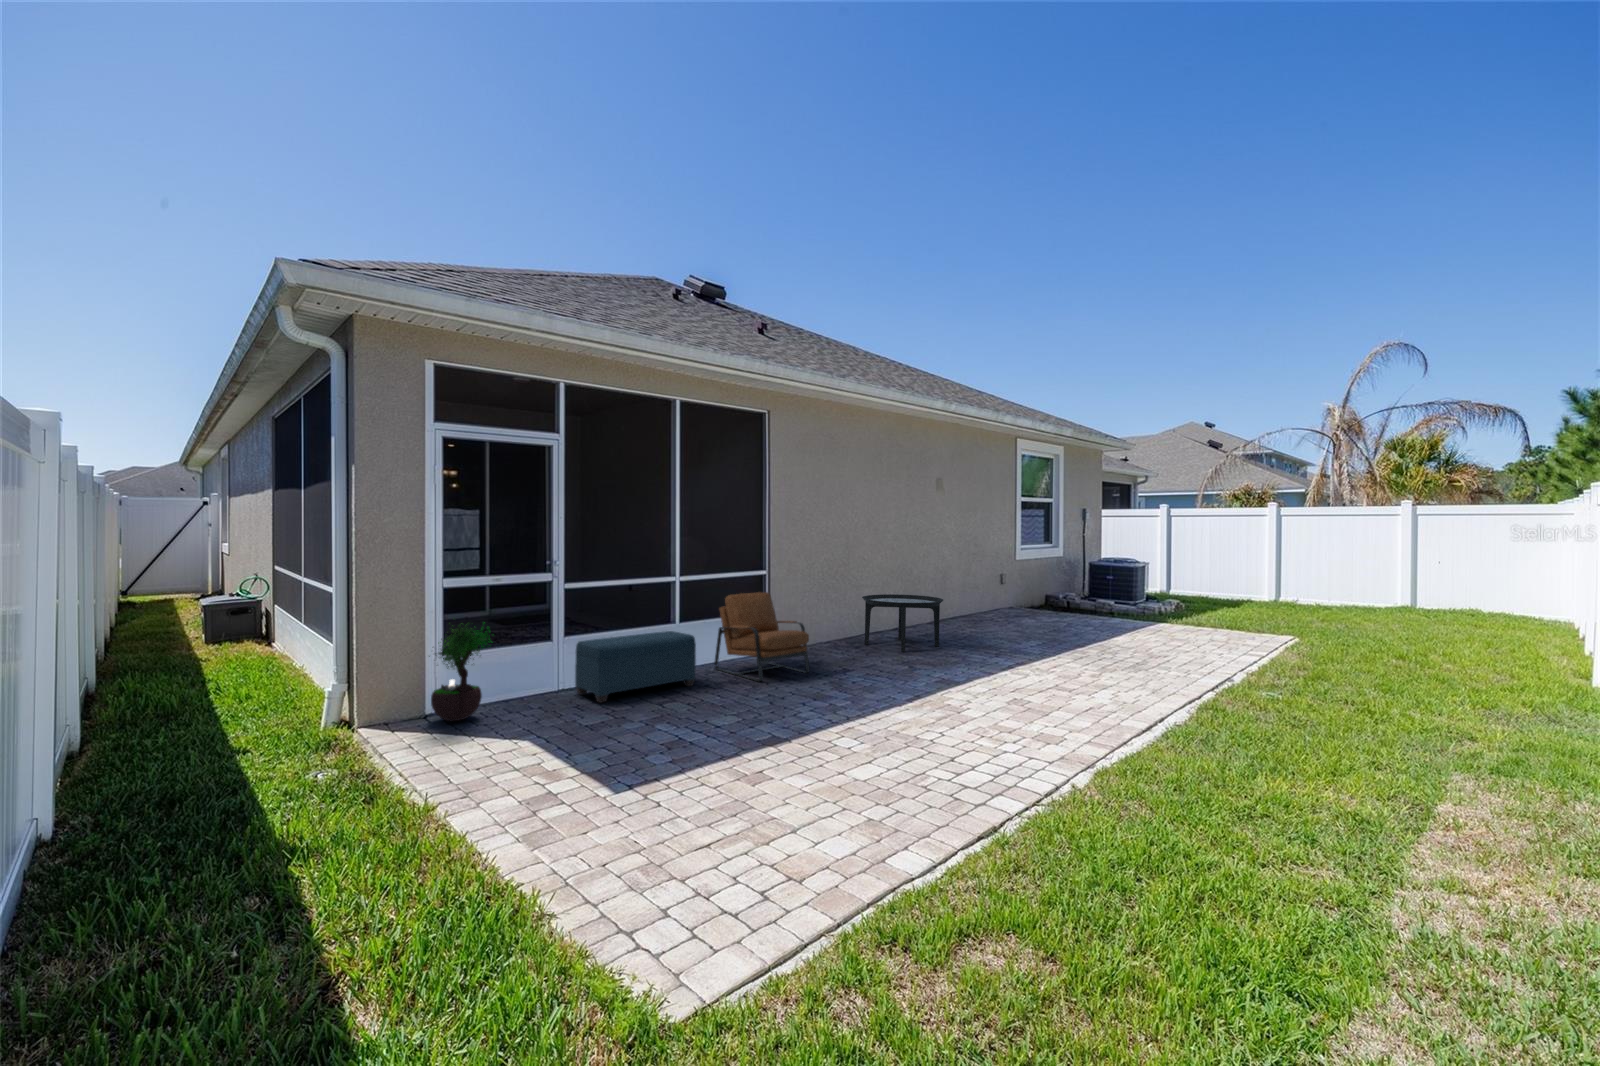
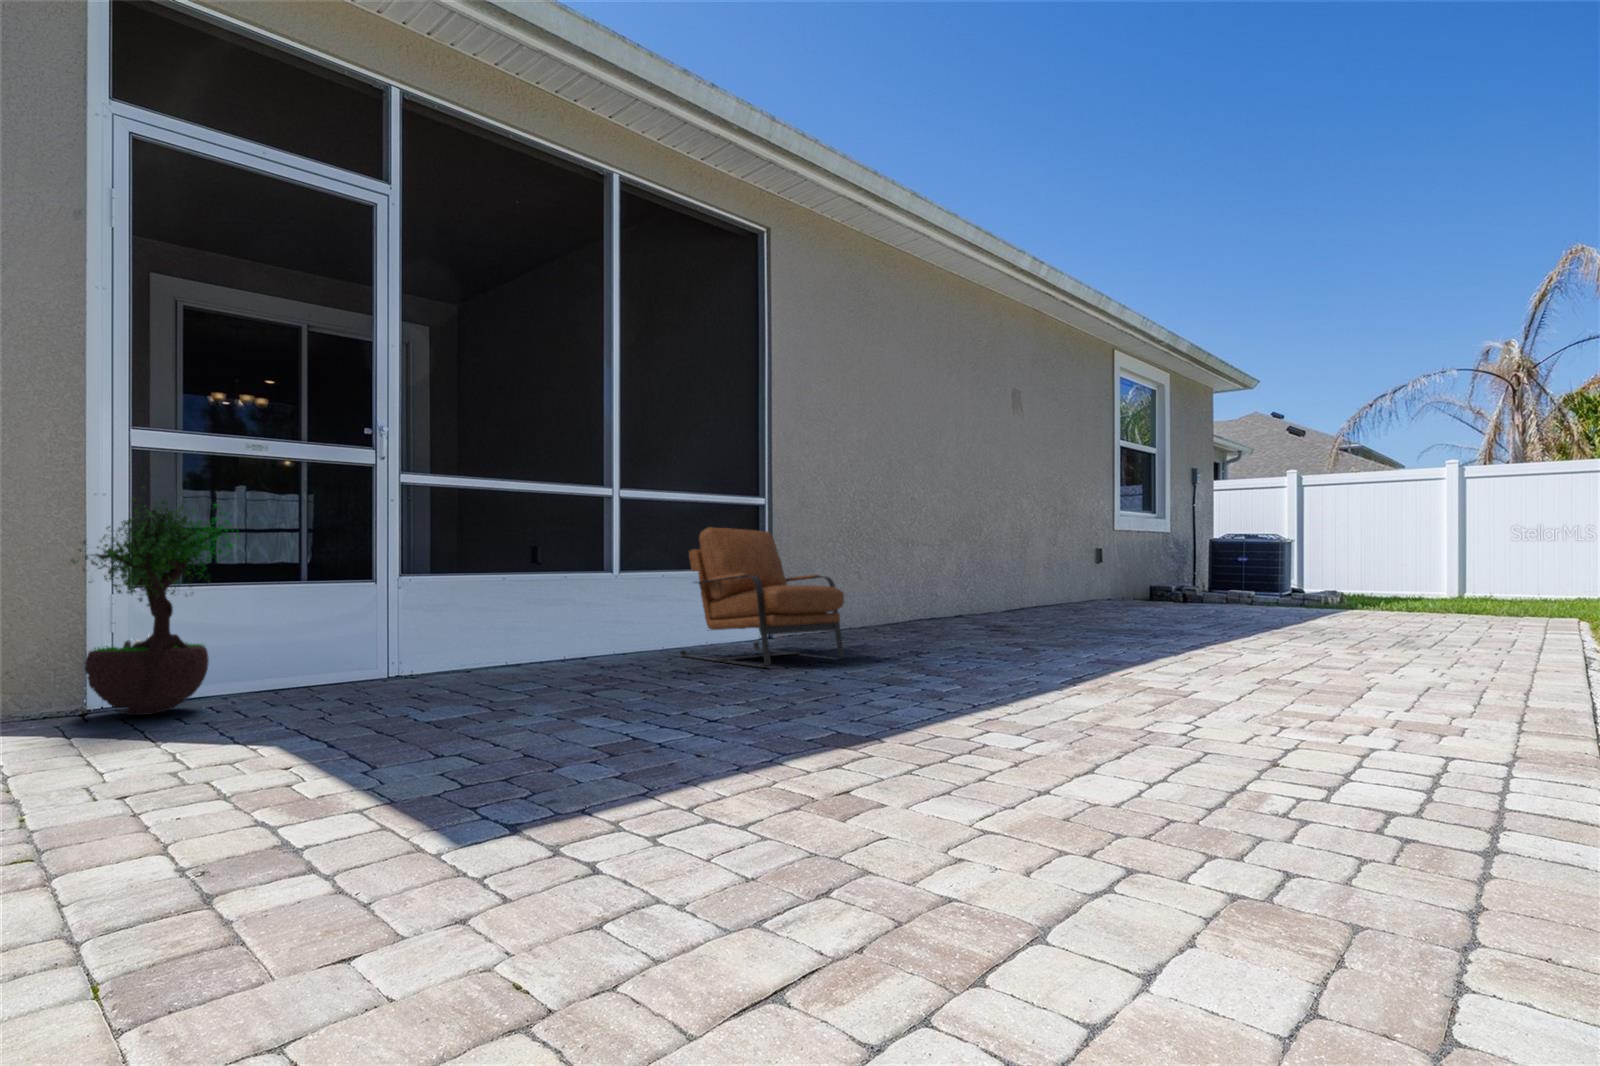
round table: present [862,594,943,652] -> none [902,562,1030,641]
bench: present [575,631,696,703] -> none [423,580,652,691]

